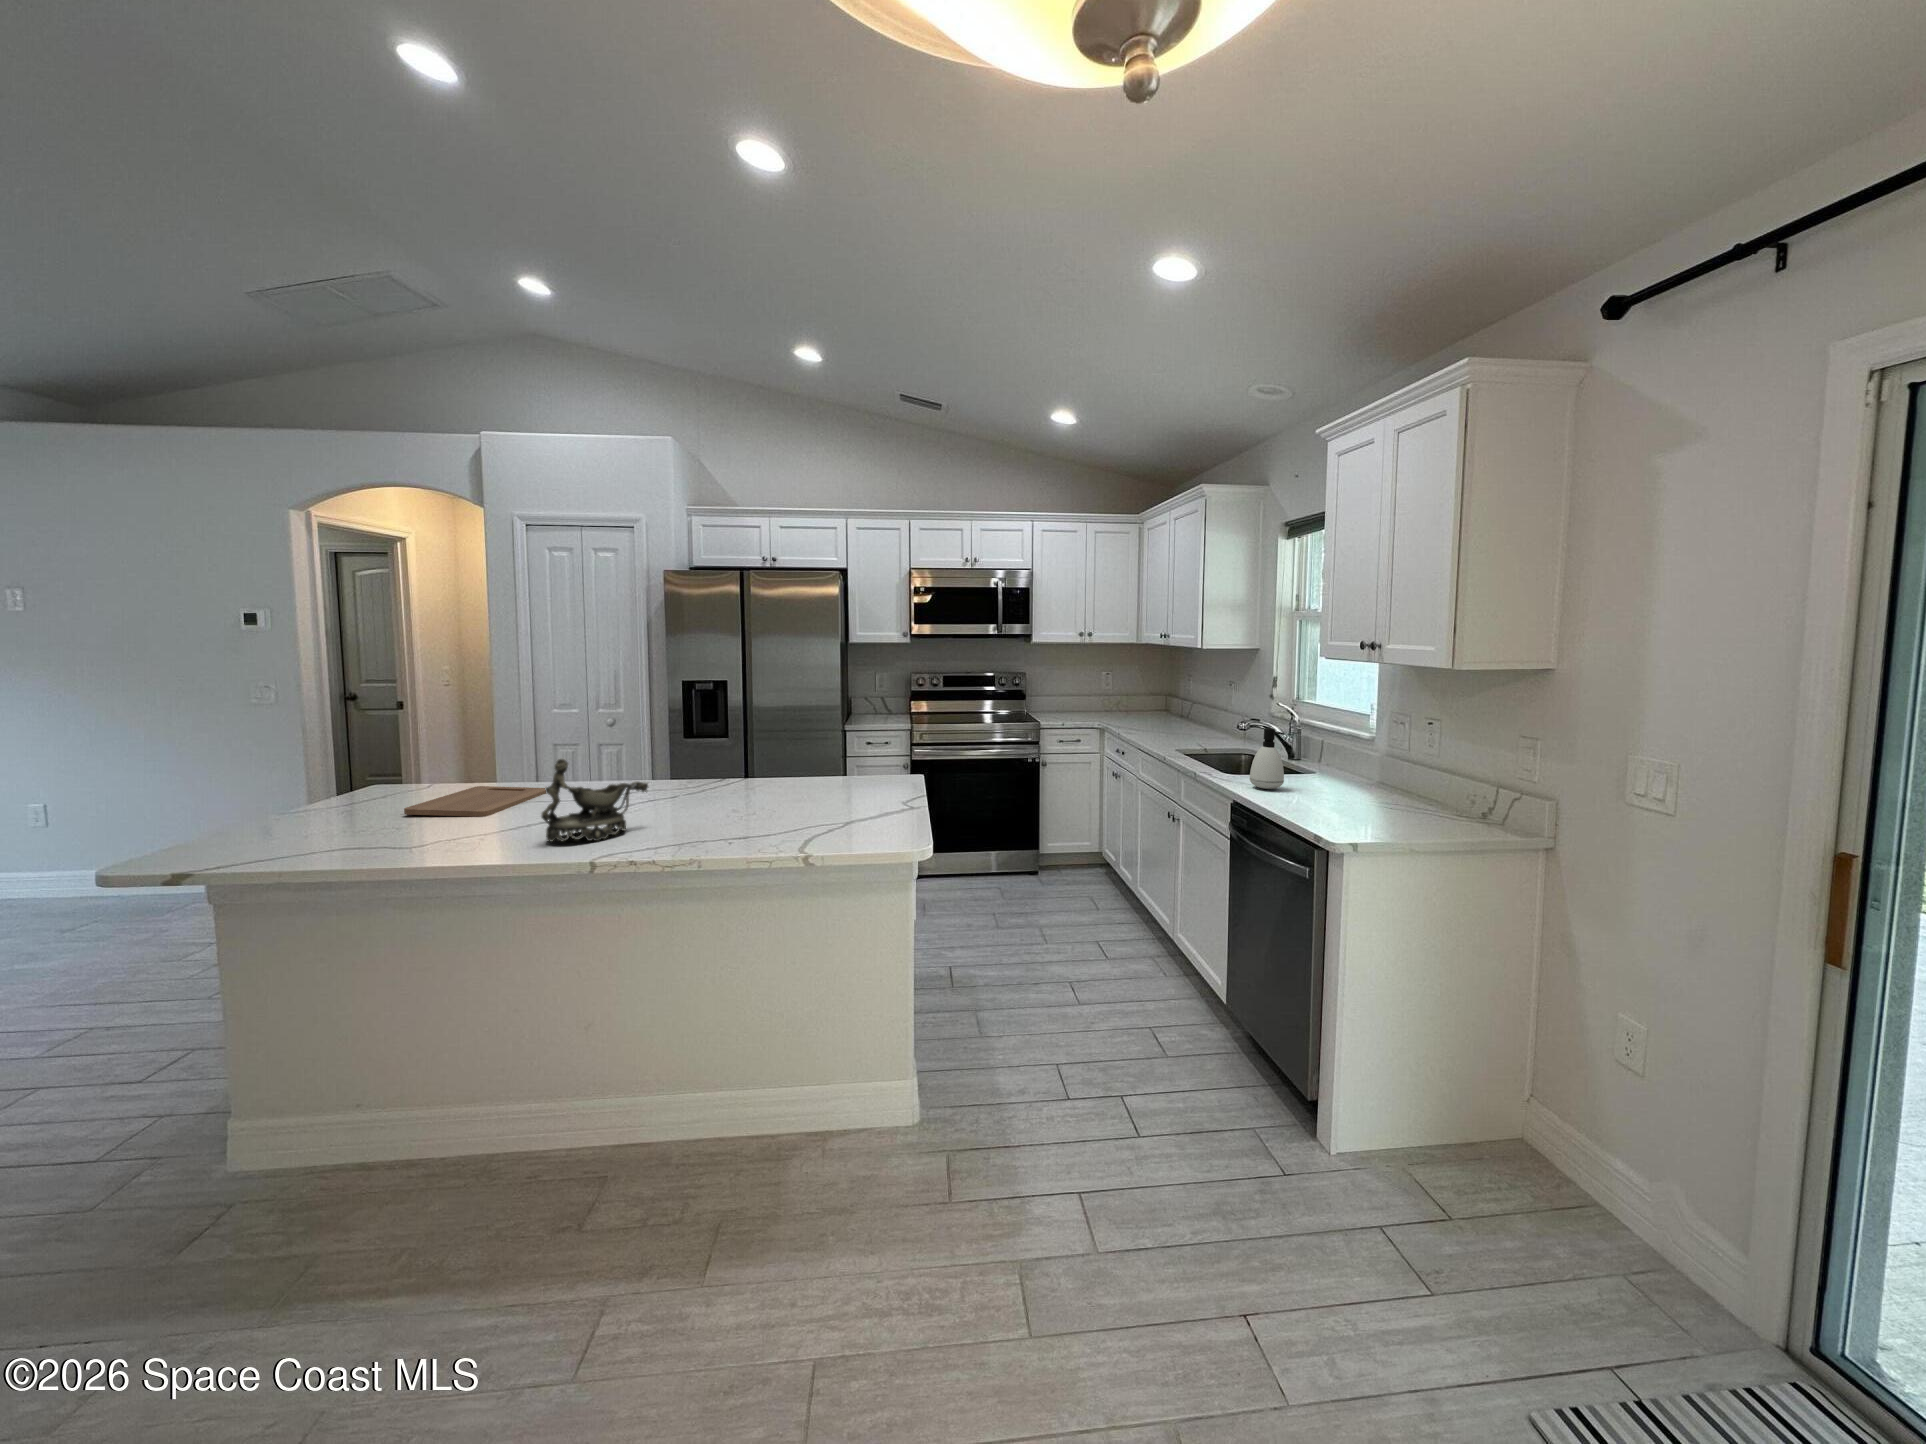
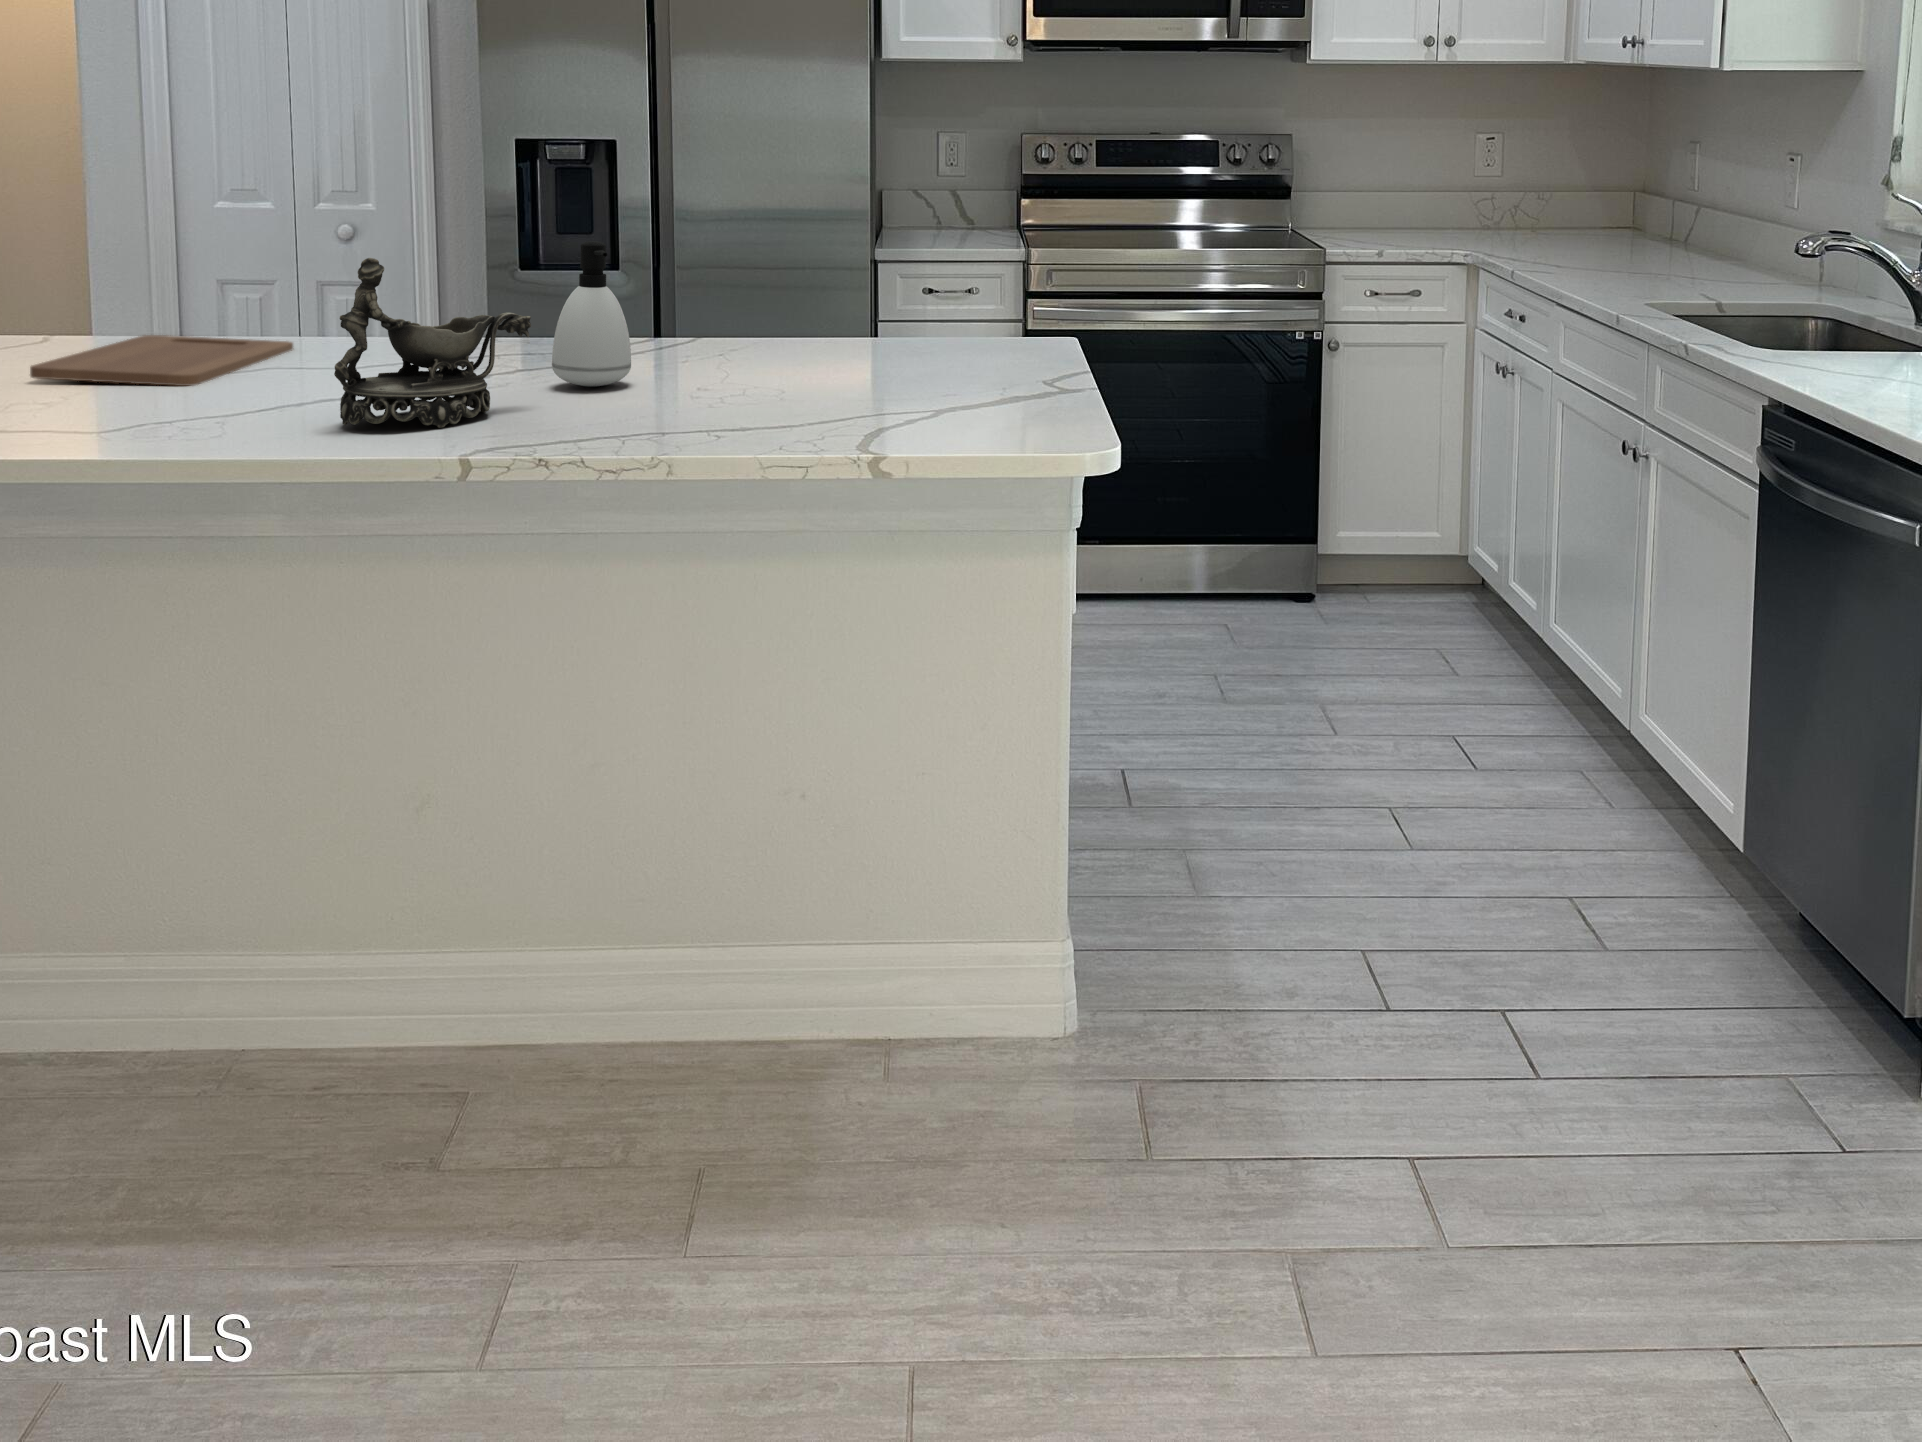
soap dispenser: present [1250,728,1284,789] -> present [552,241,631,386]

